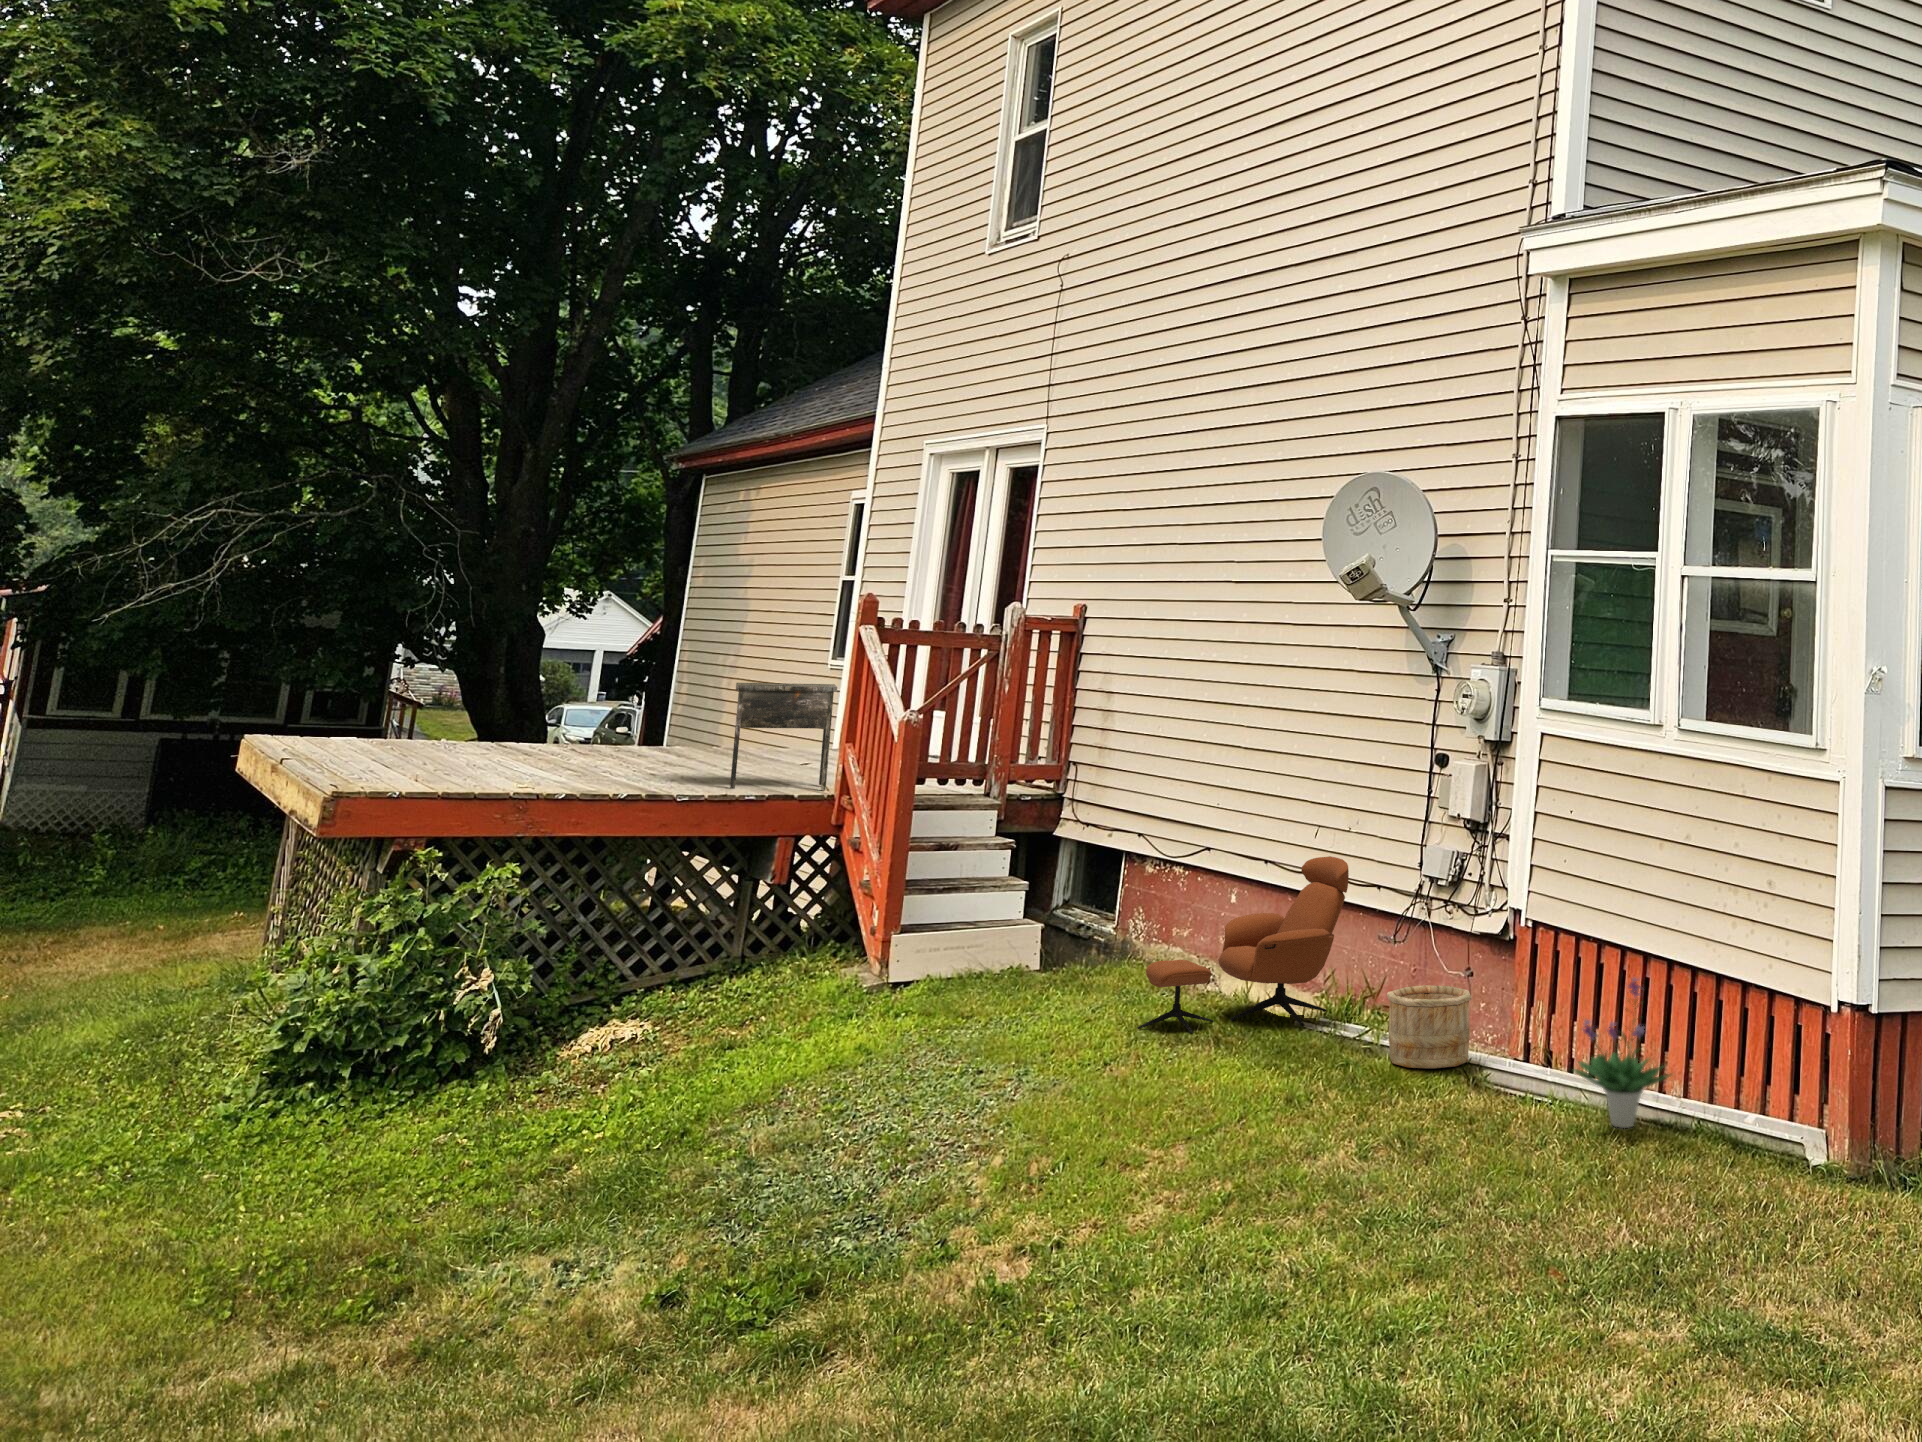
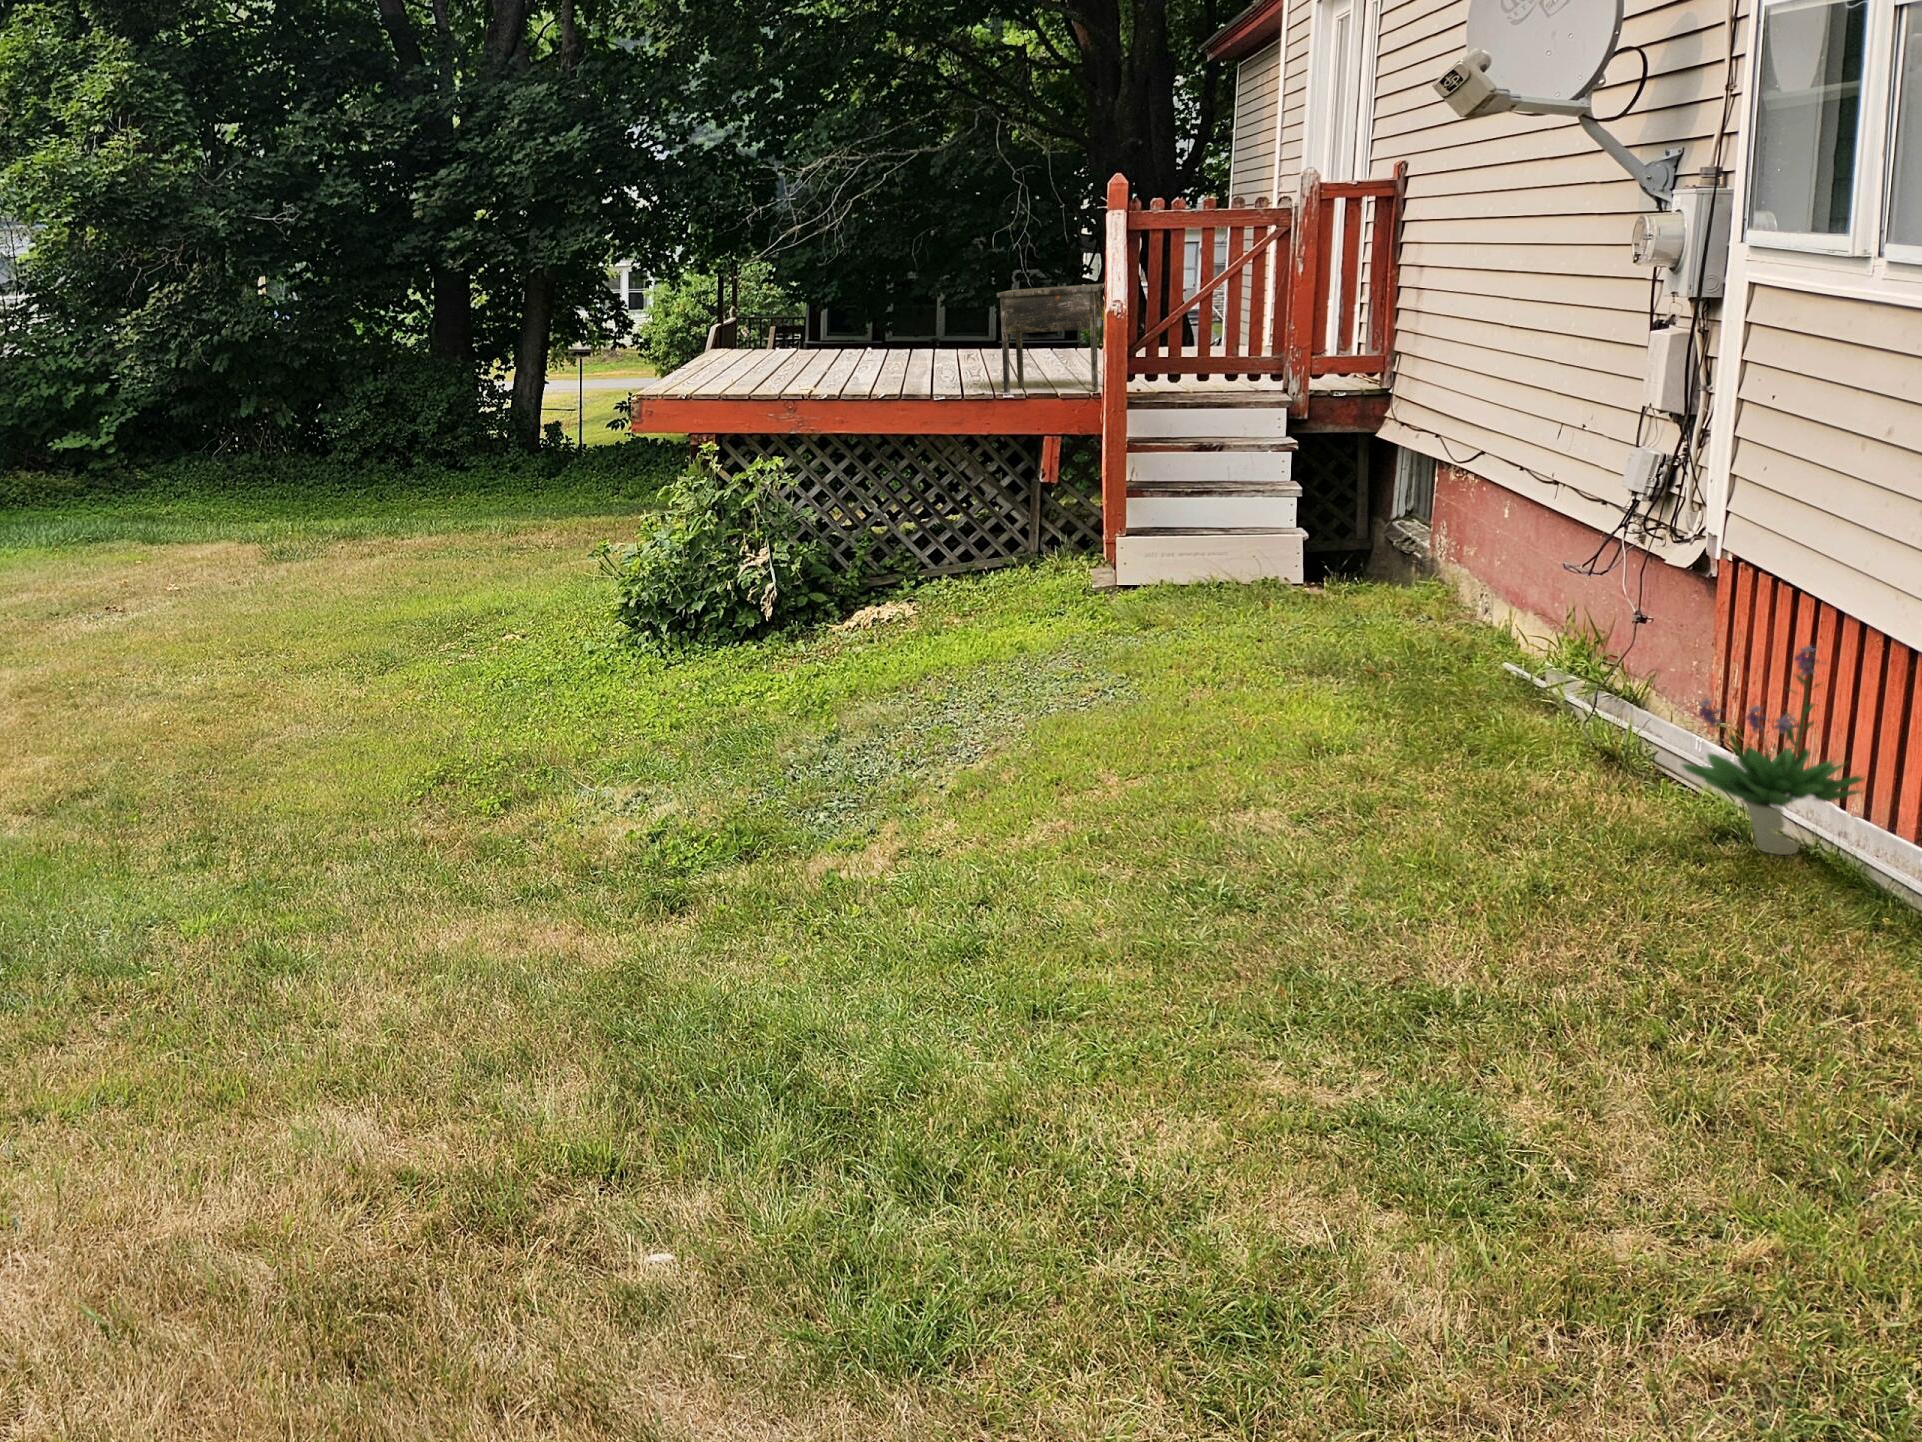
lounge chair: present [1137,856,1349,1033] -> none [1282,459,1580,664]
wooden bucket: present [1387,985,1471,1068] -> none [1535,629,1675,736]

